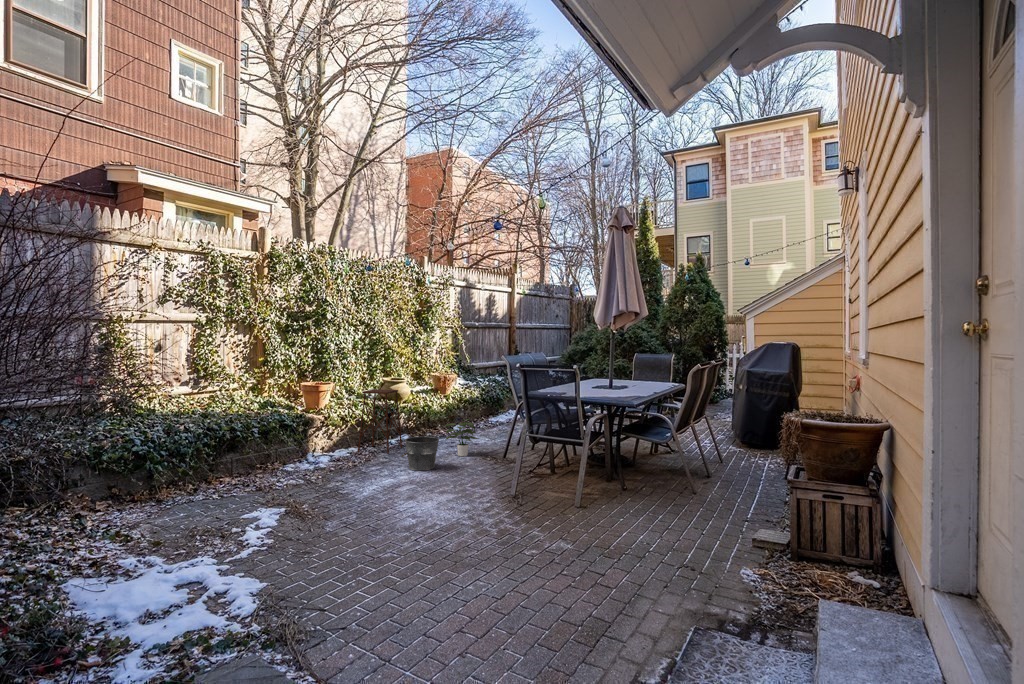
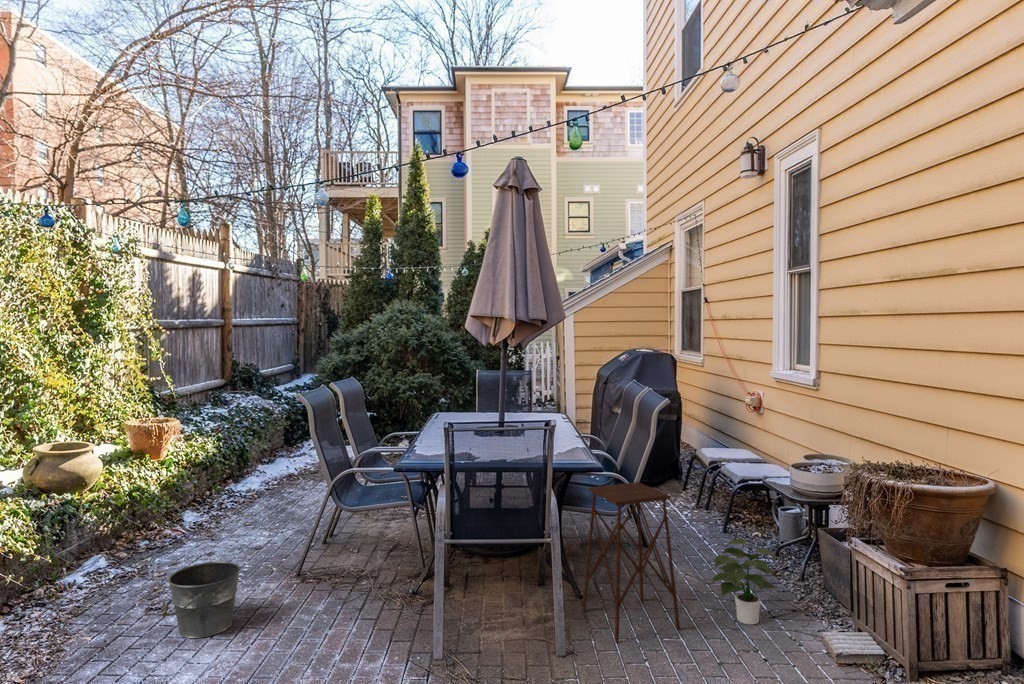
side table: present [358,389,402,454] -> present [582,482,680,642]
potted plant: present [446,419,479,456] -> present [711,539,778,625]

